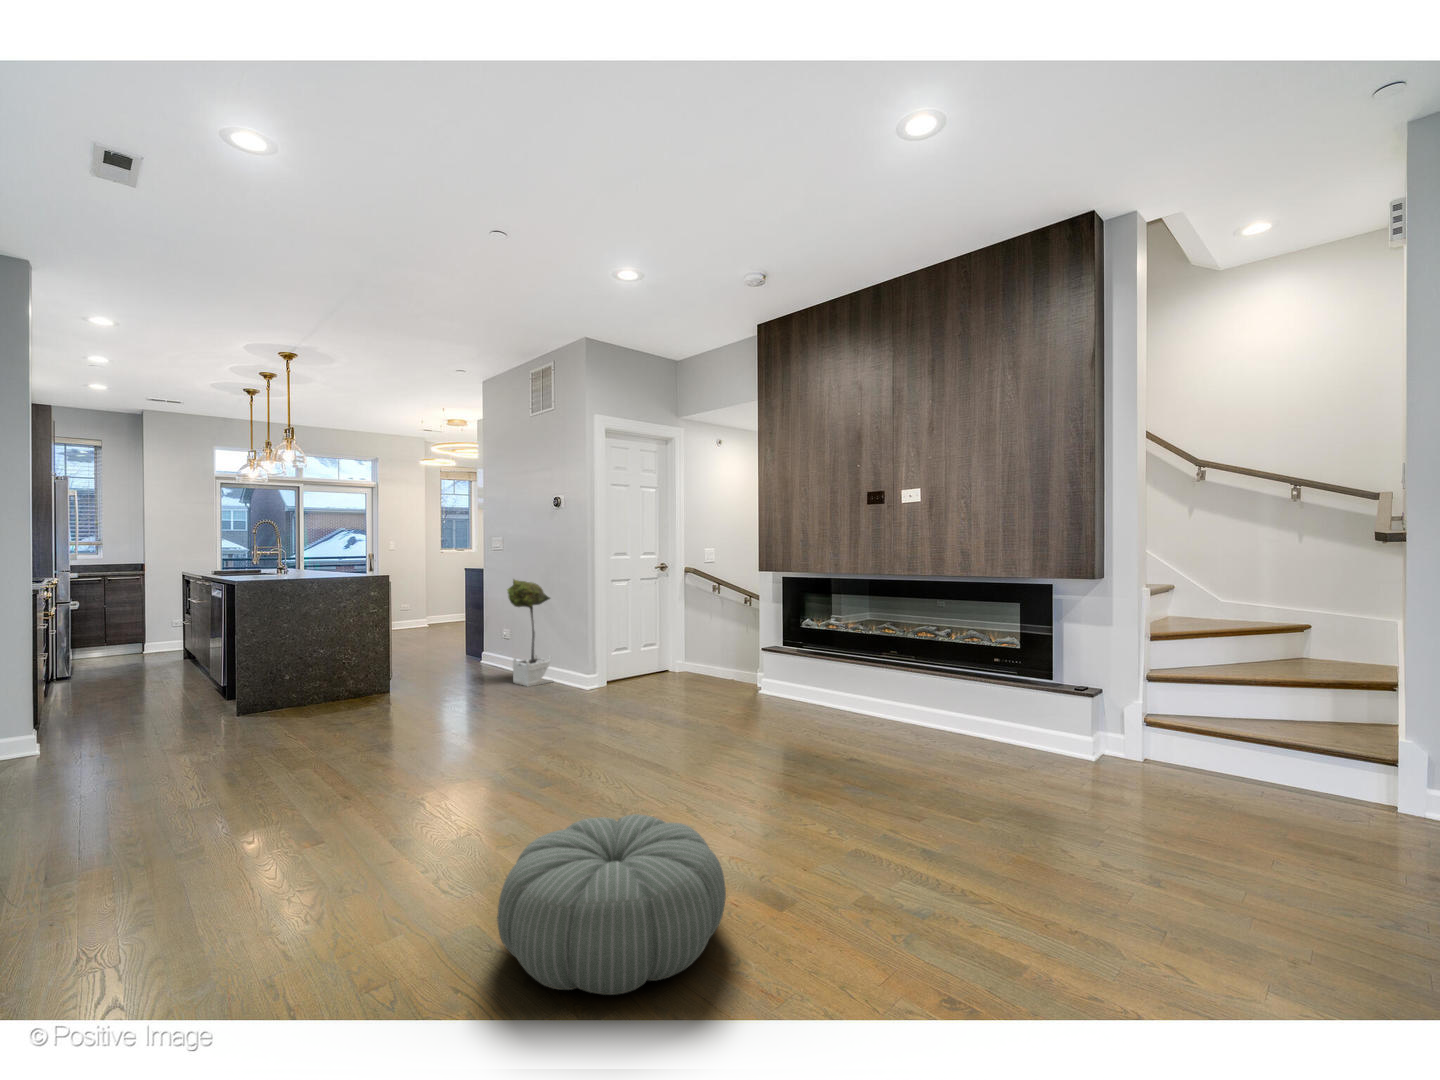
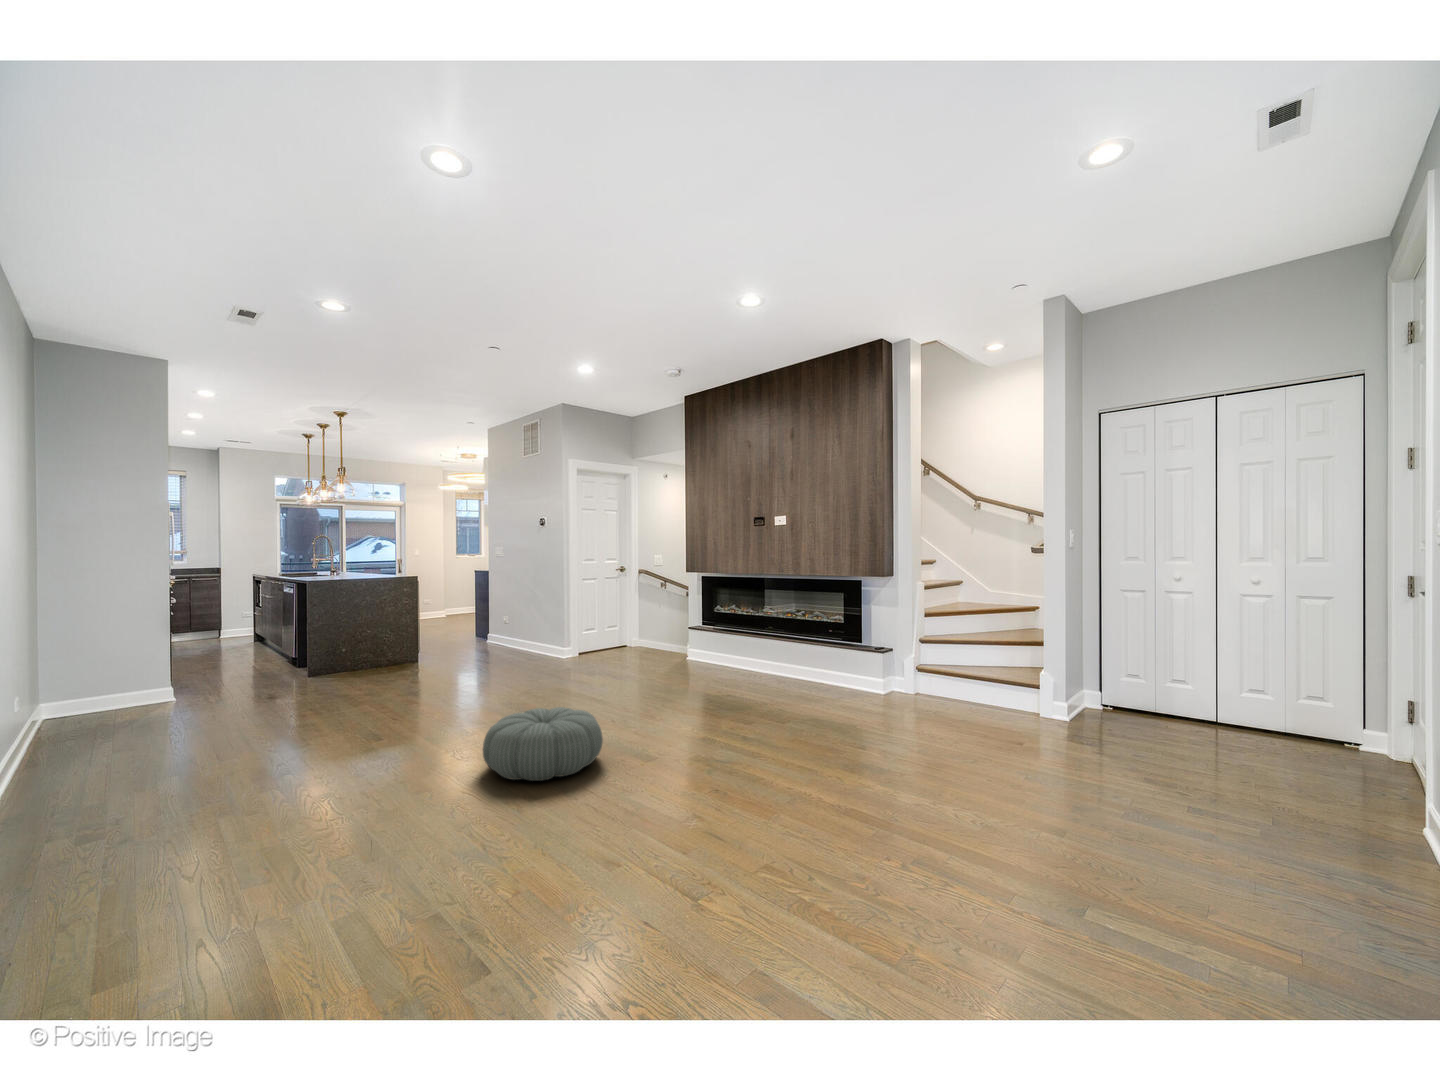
potted tree: present [507,580,553,686] -> none [503,579,537,657]

